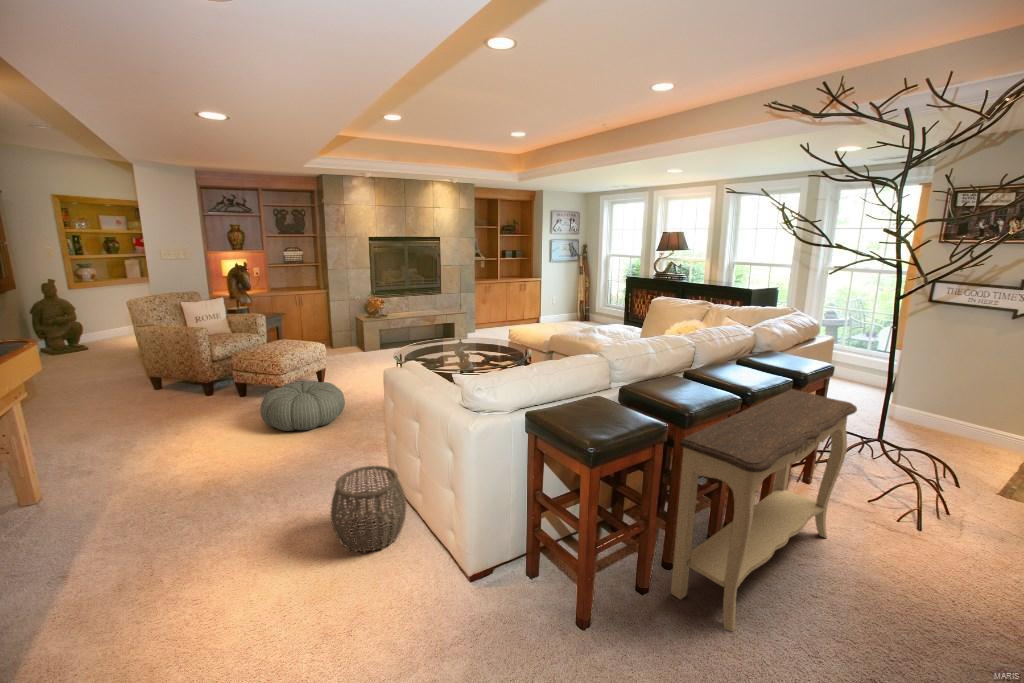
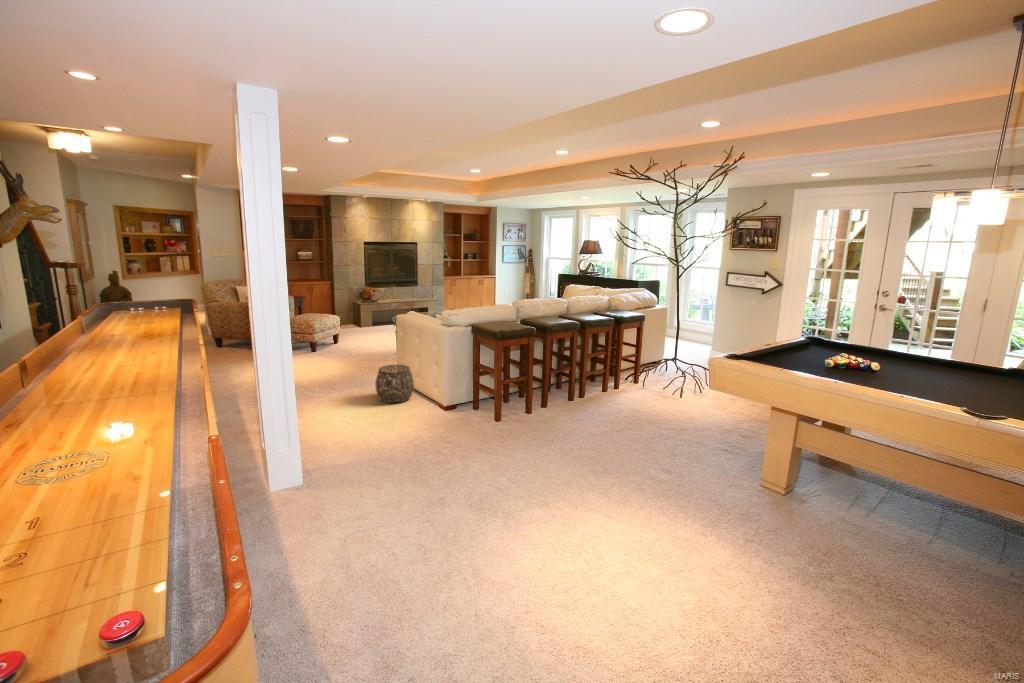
pouf: present [260,381,345,431] -> none [309,337,362,365]
console table: present [671,389,857,632] -> none [542,325,635,420]

